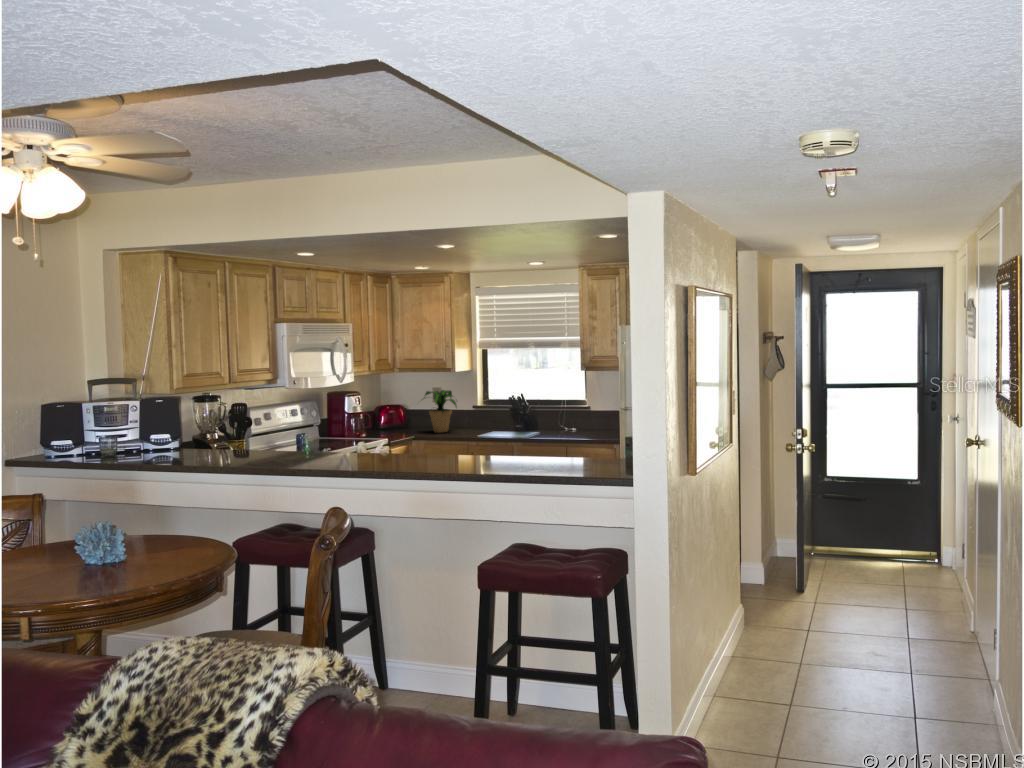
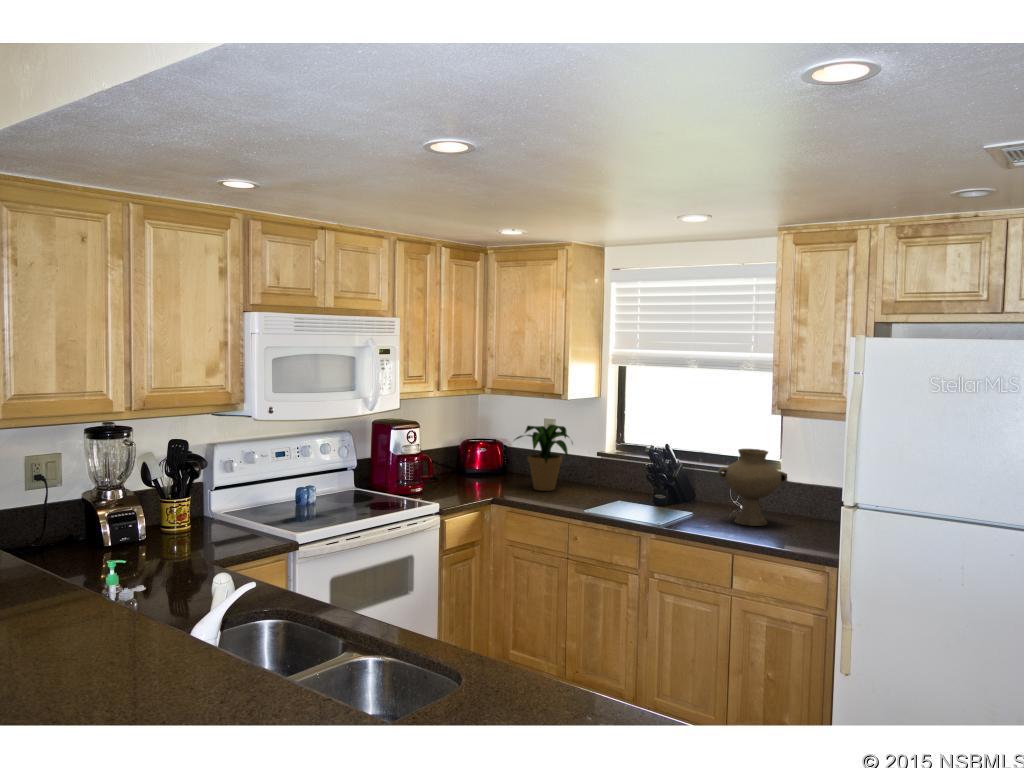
vase: none [552,393,591,436] -> present [718,449,787,526]

